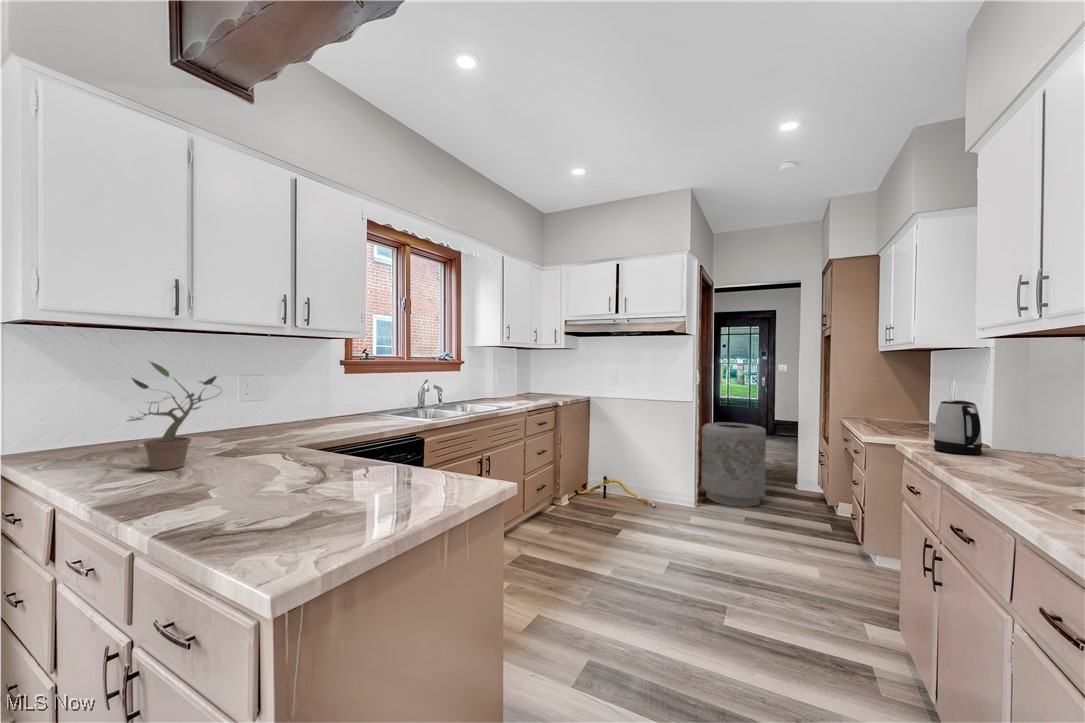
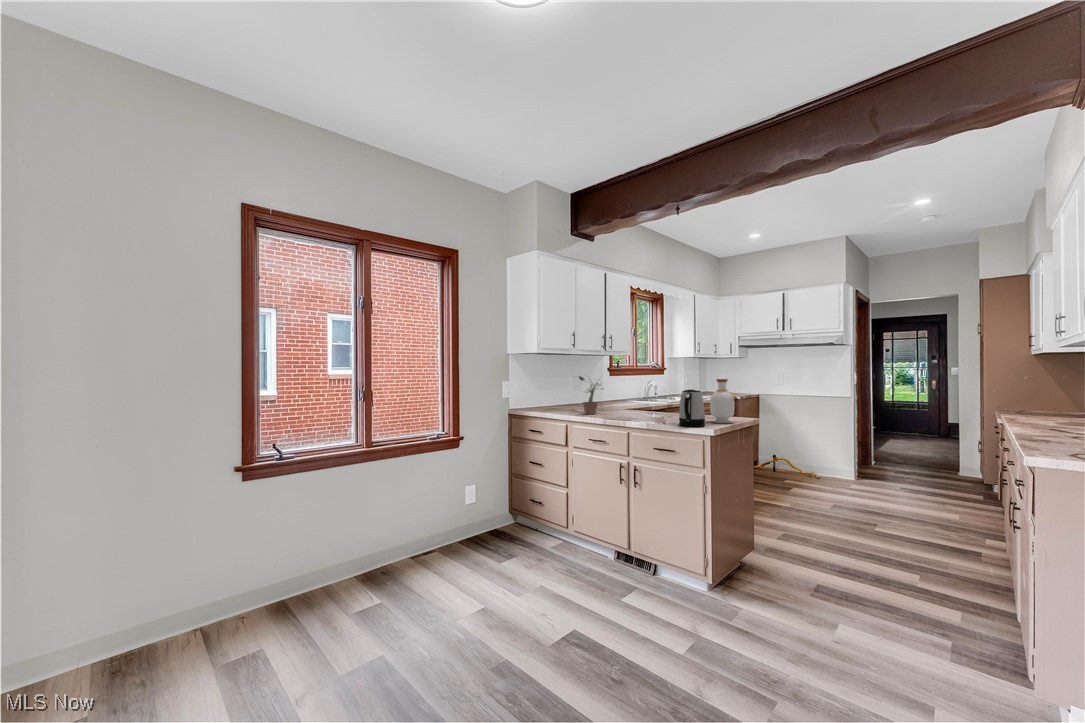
bottle: none [401,390,458,502] -> present [710,379,735,423]
kettle: present [934,400,982,455] -> present [679,389,705,427]
trash can: present [701,422,766,507] -> none [861,416,923,483]

